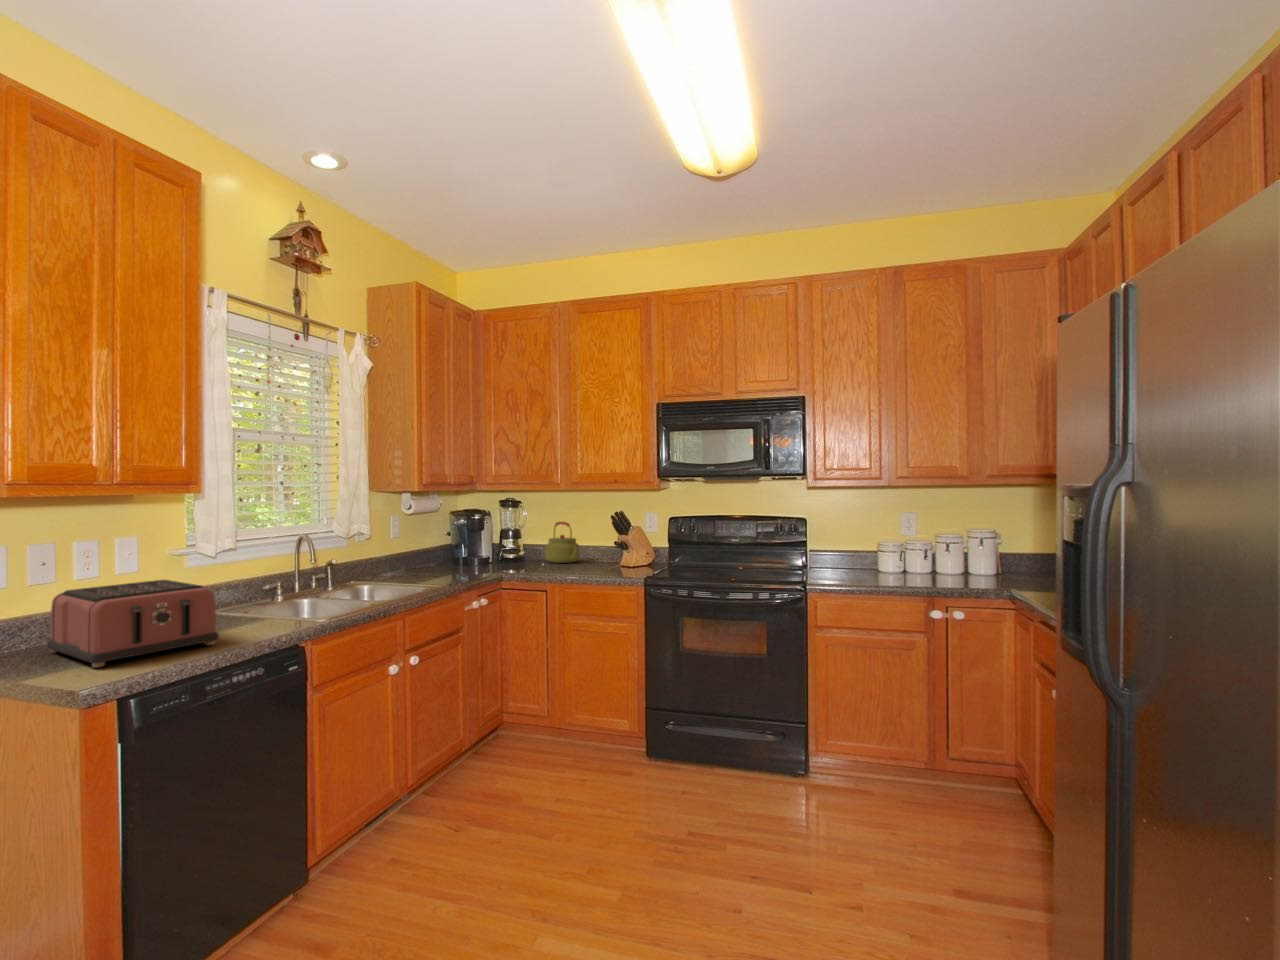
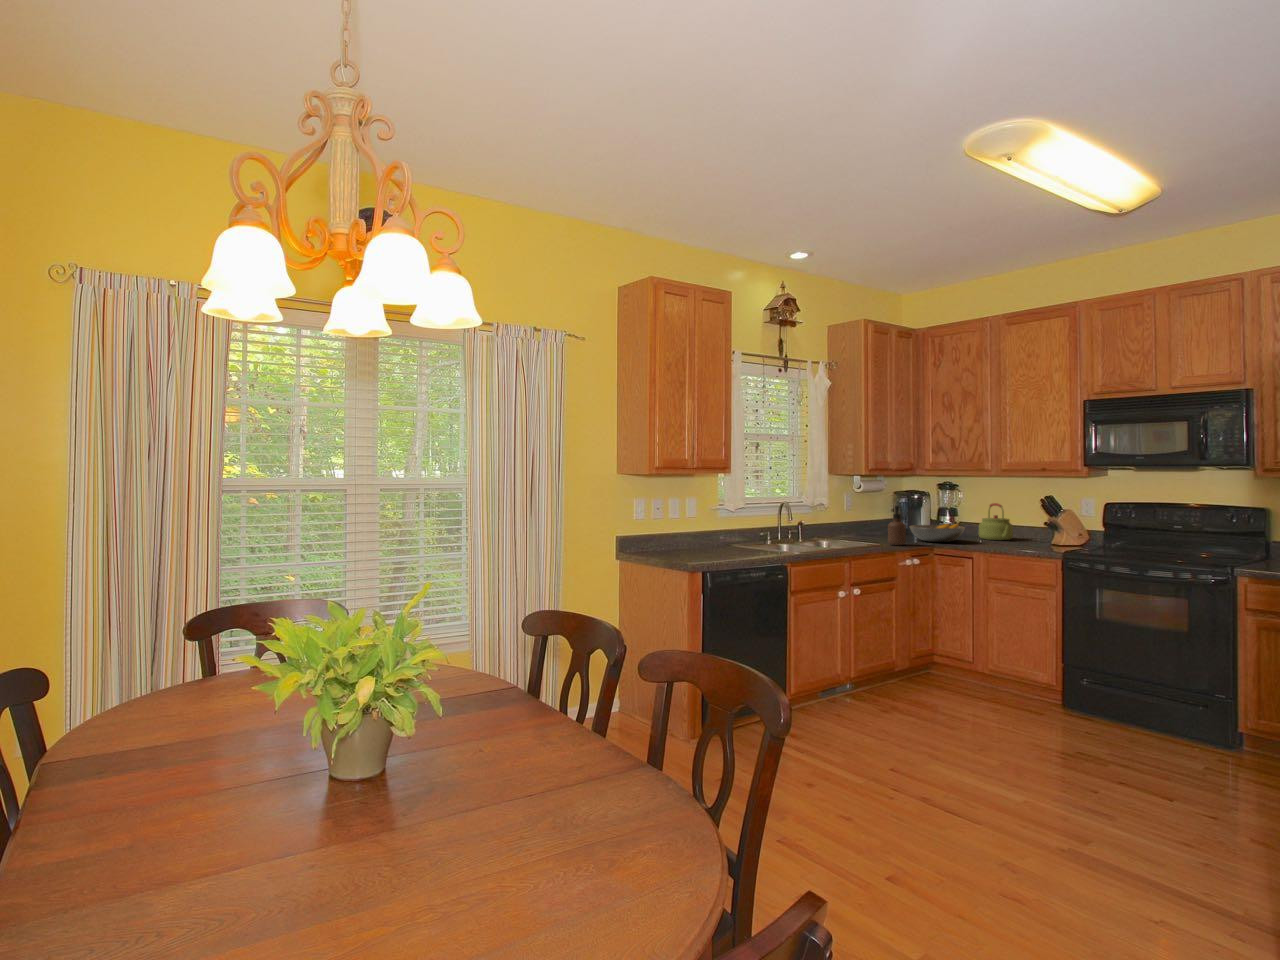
soap dispenser: none [452,531,475,583] -> present [888,506,906,545]
fruit bowl: none [474,548,538,572] -> present [910,523,965,542]
toaster: present [47,580,219,668] -> none [670,522,743,559]

